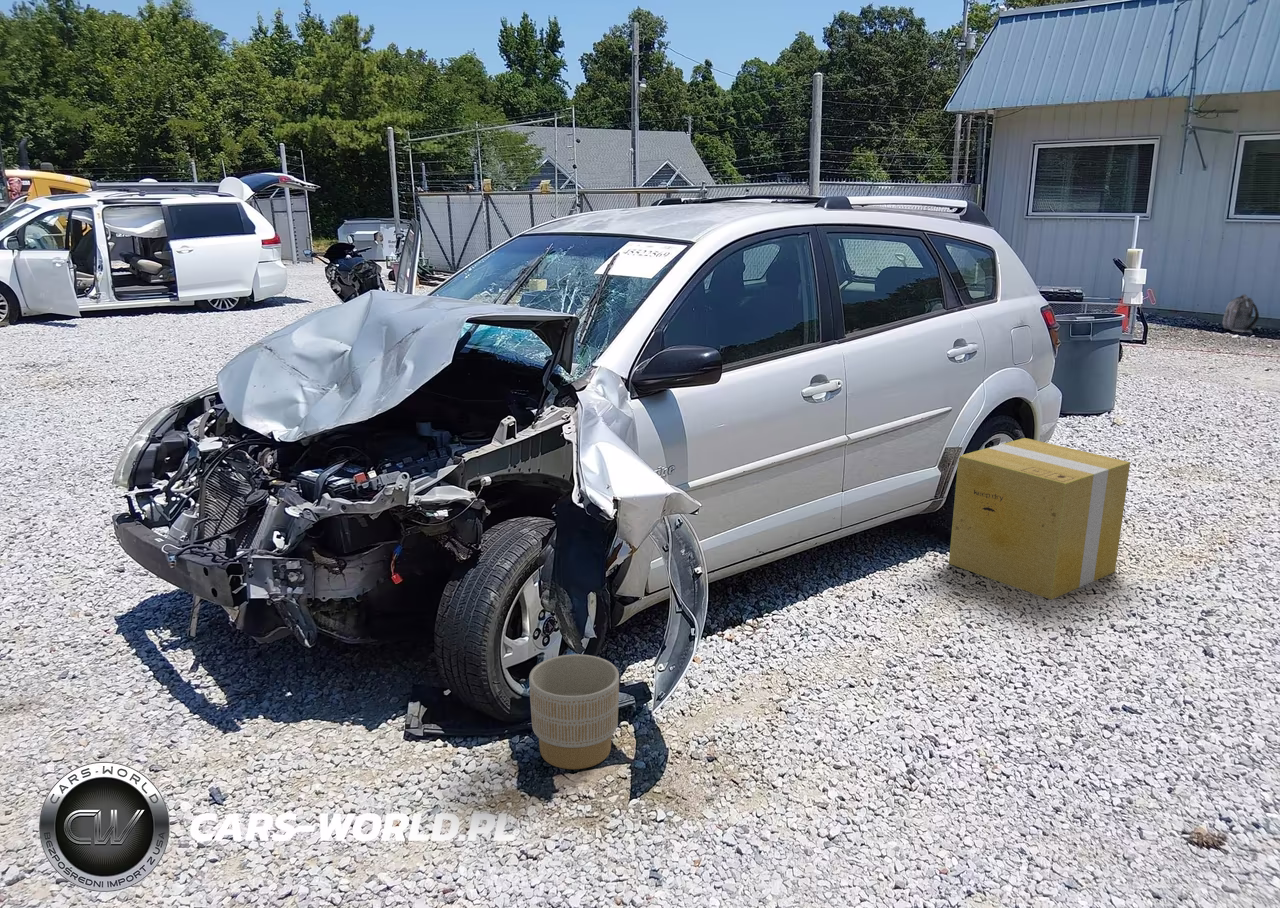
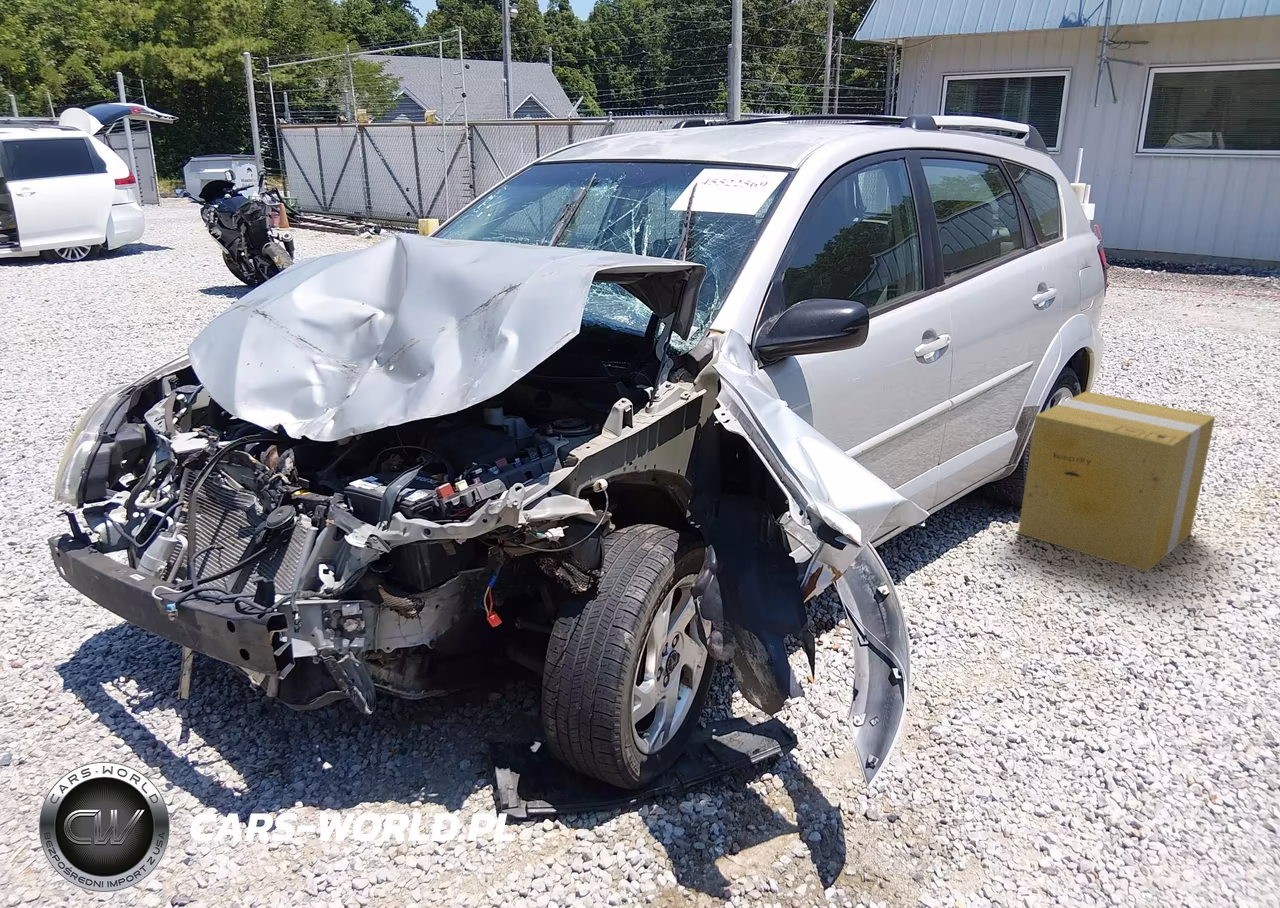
backpack: present [1222,294,1259,332] -> none [1125,231,1161,268]
planter: present [529,654,619,769] -> none [672,697,786,848]

